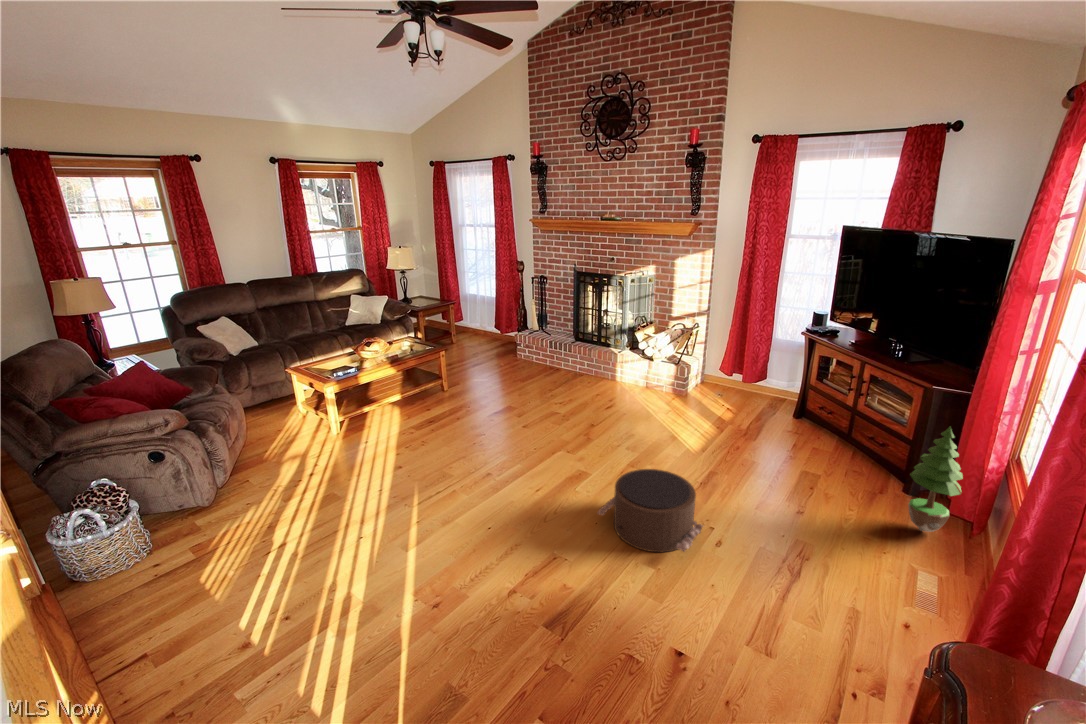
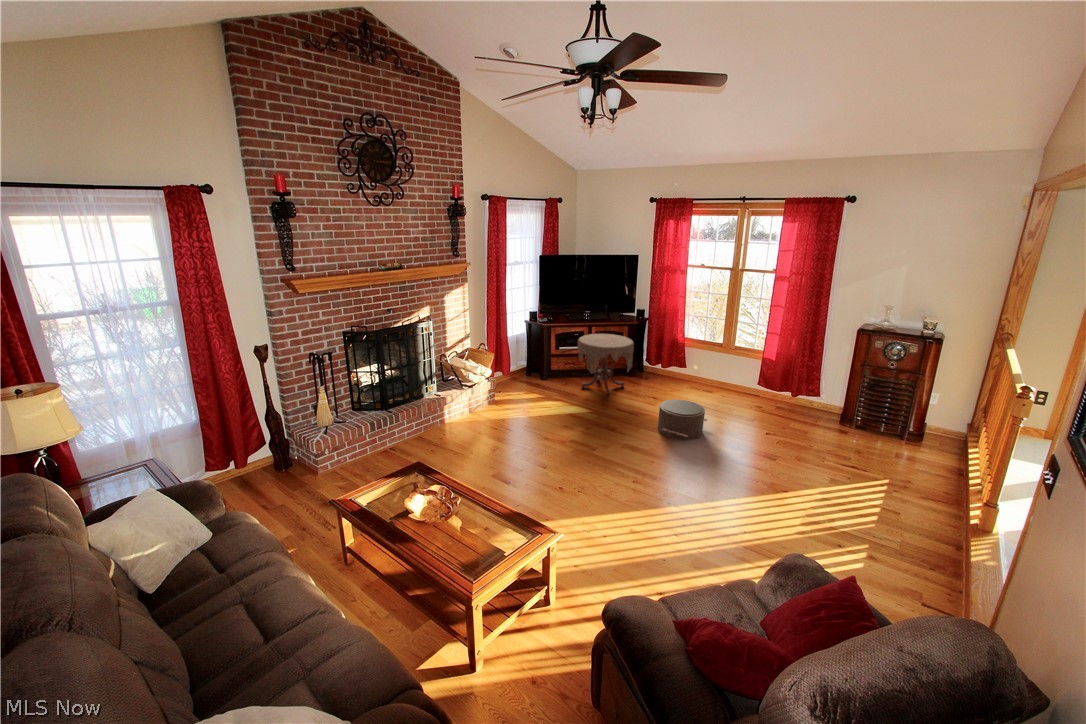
side table: none [762,368,884,486] -> present [577,334,634,394]
potted tree: present [908,427,963,532] -> none [648,333,667,381]

